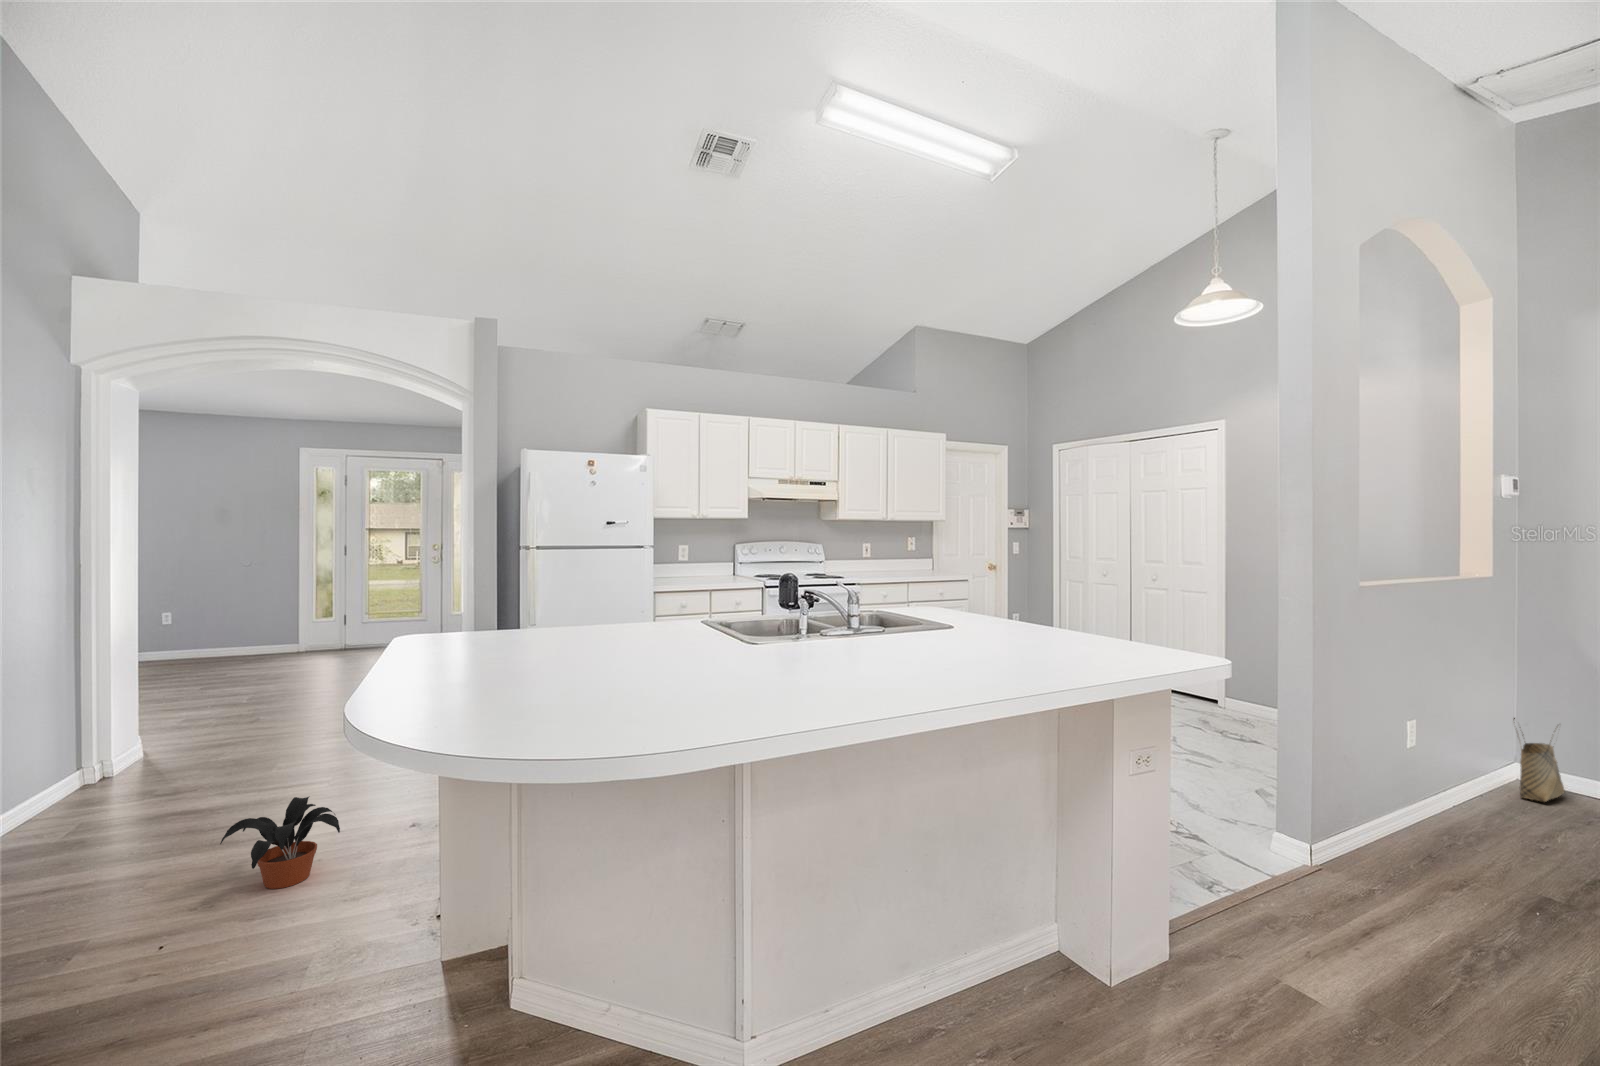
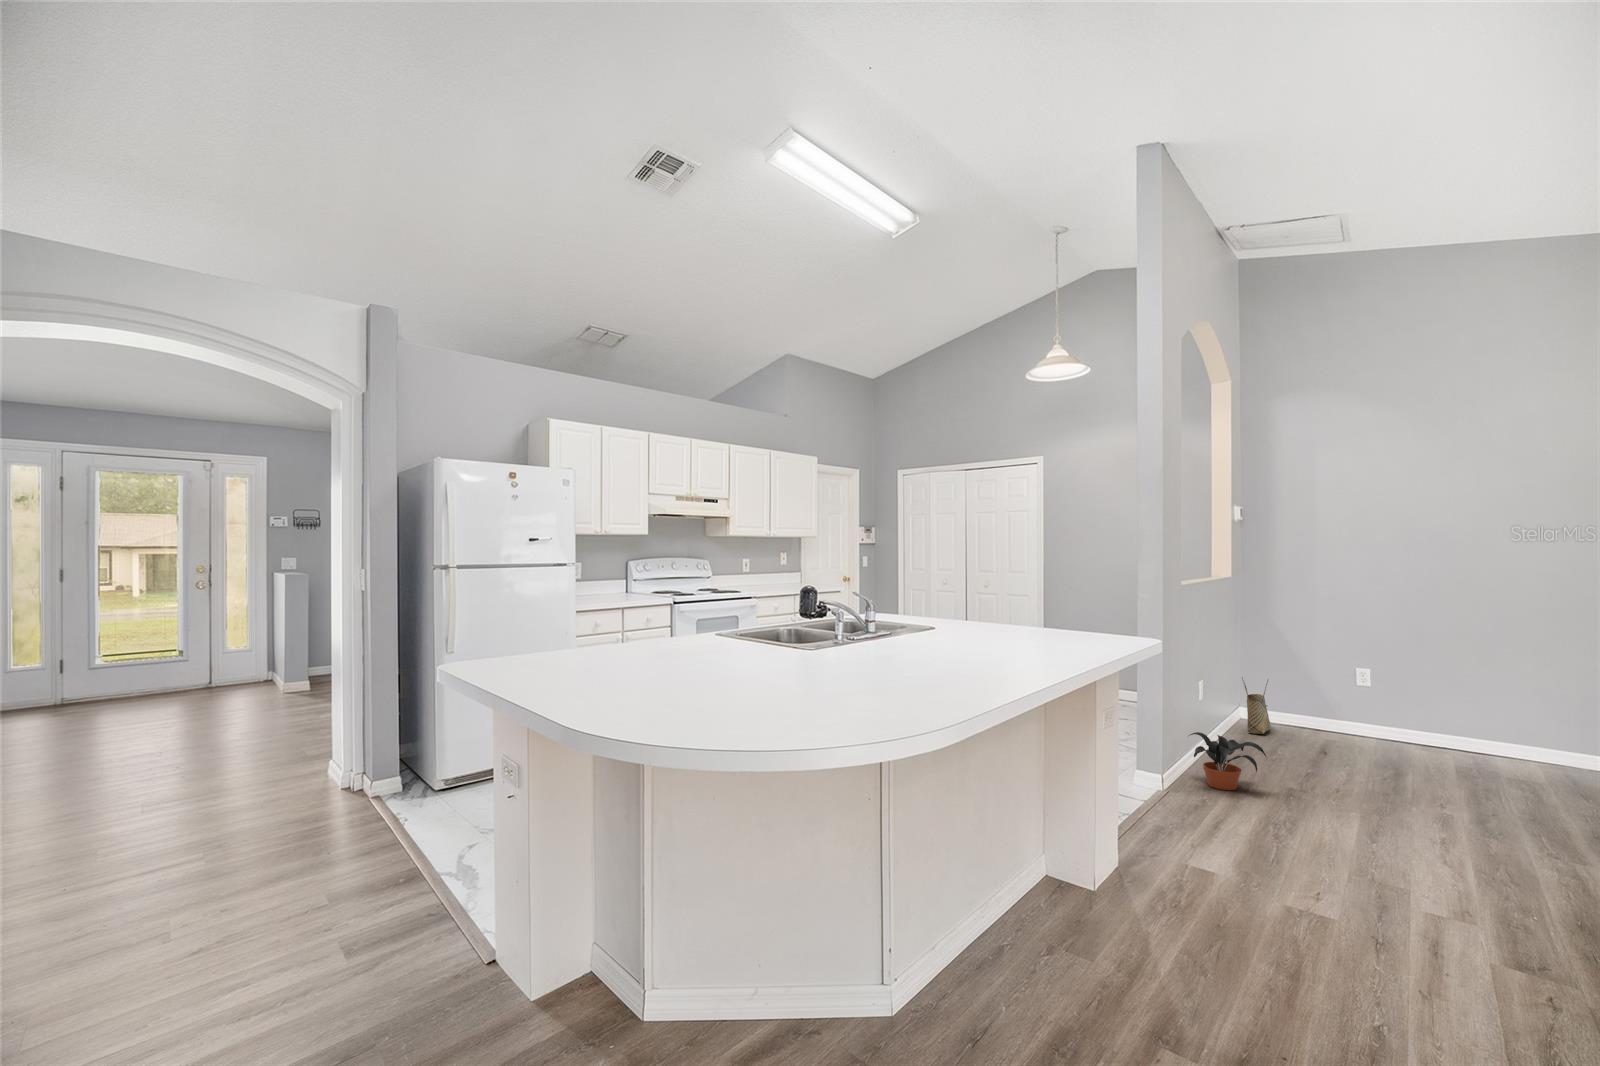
potted plant: present [220,797,340,889] -> present [1189,732,1266,790]

